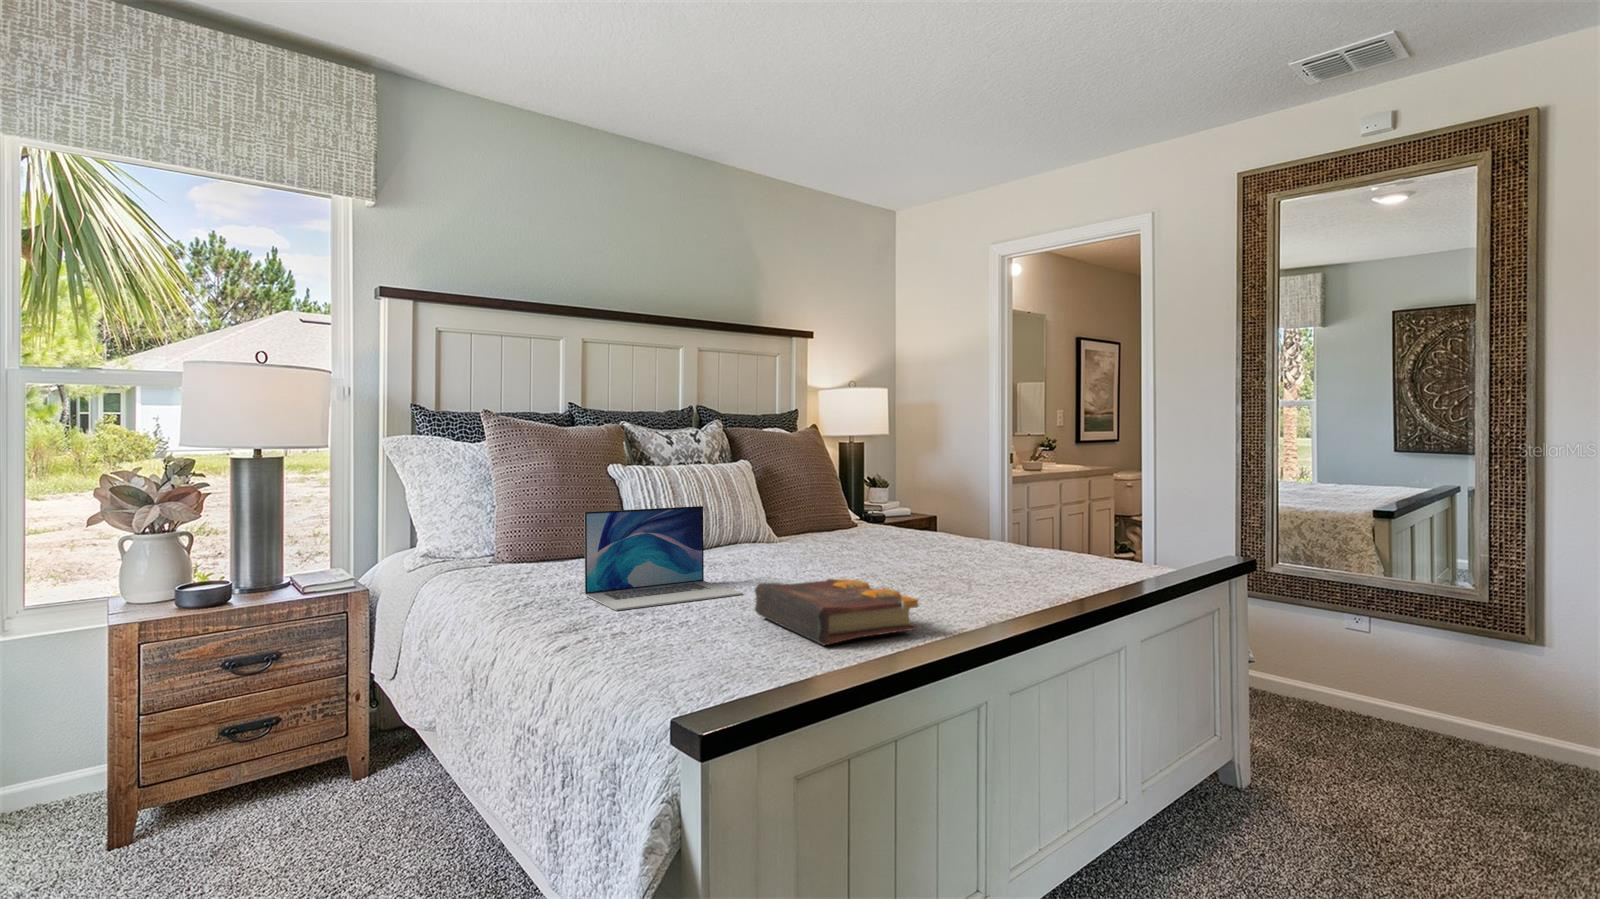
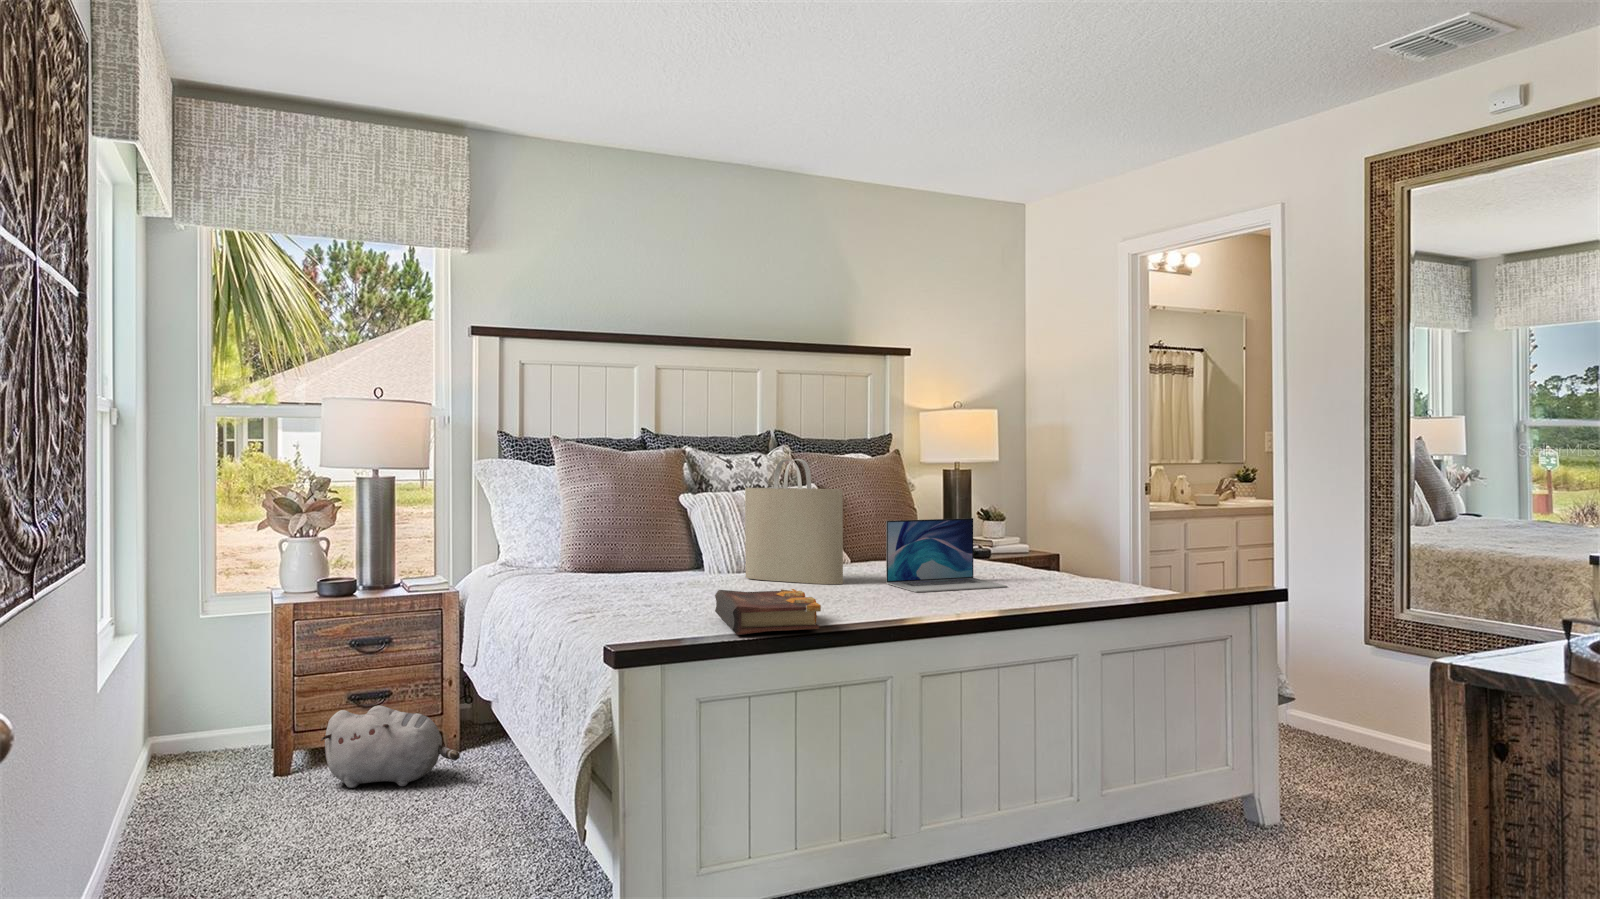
tote bag: none [717,433,831,567] -> present [745,459,843,584]
laptop: present [584,506,743,611] -> present [886,518,1008,592]
plush toy: none [179,741,378,853] -> present [321,705,460,788]

